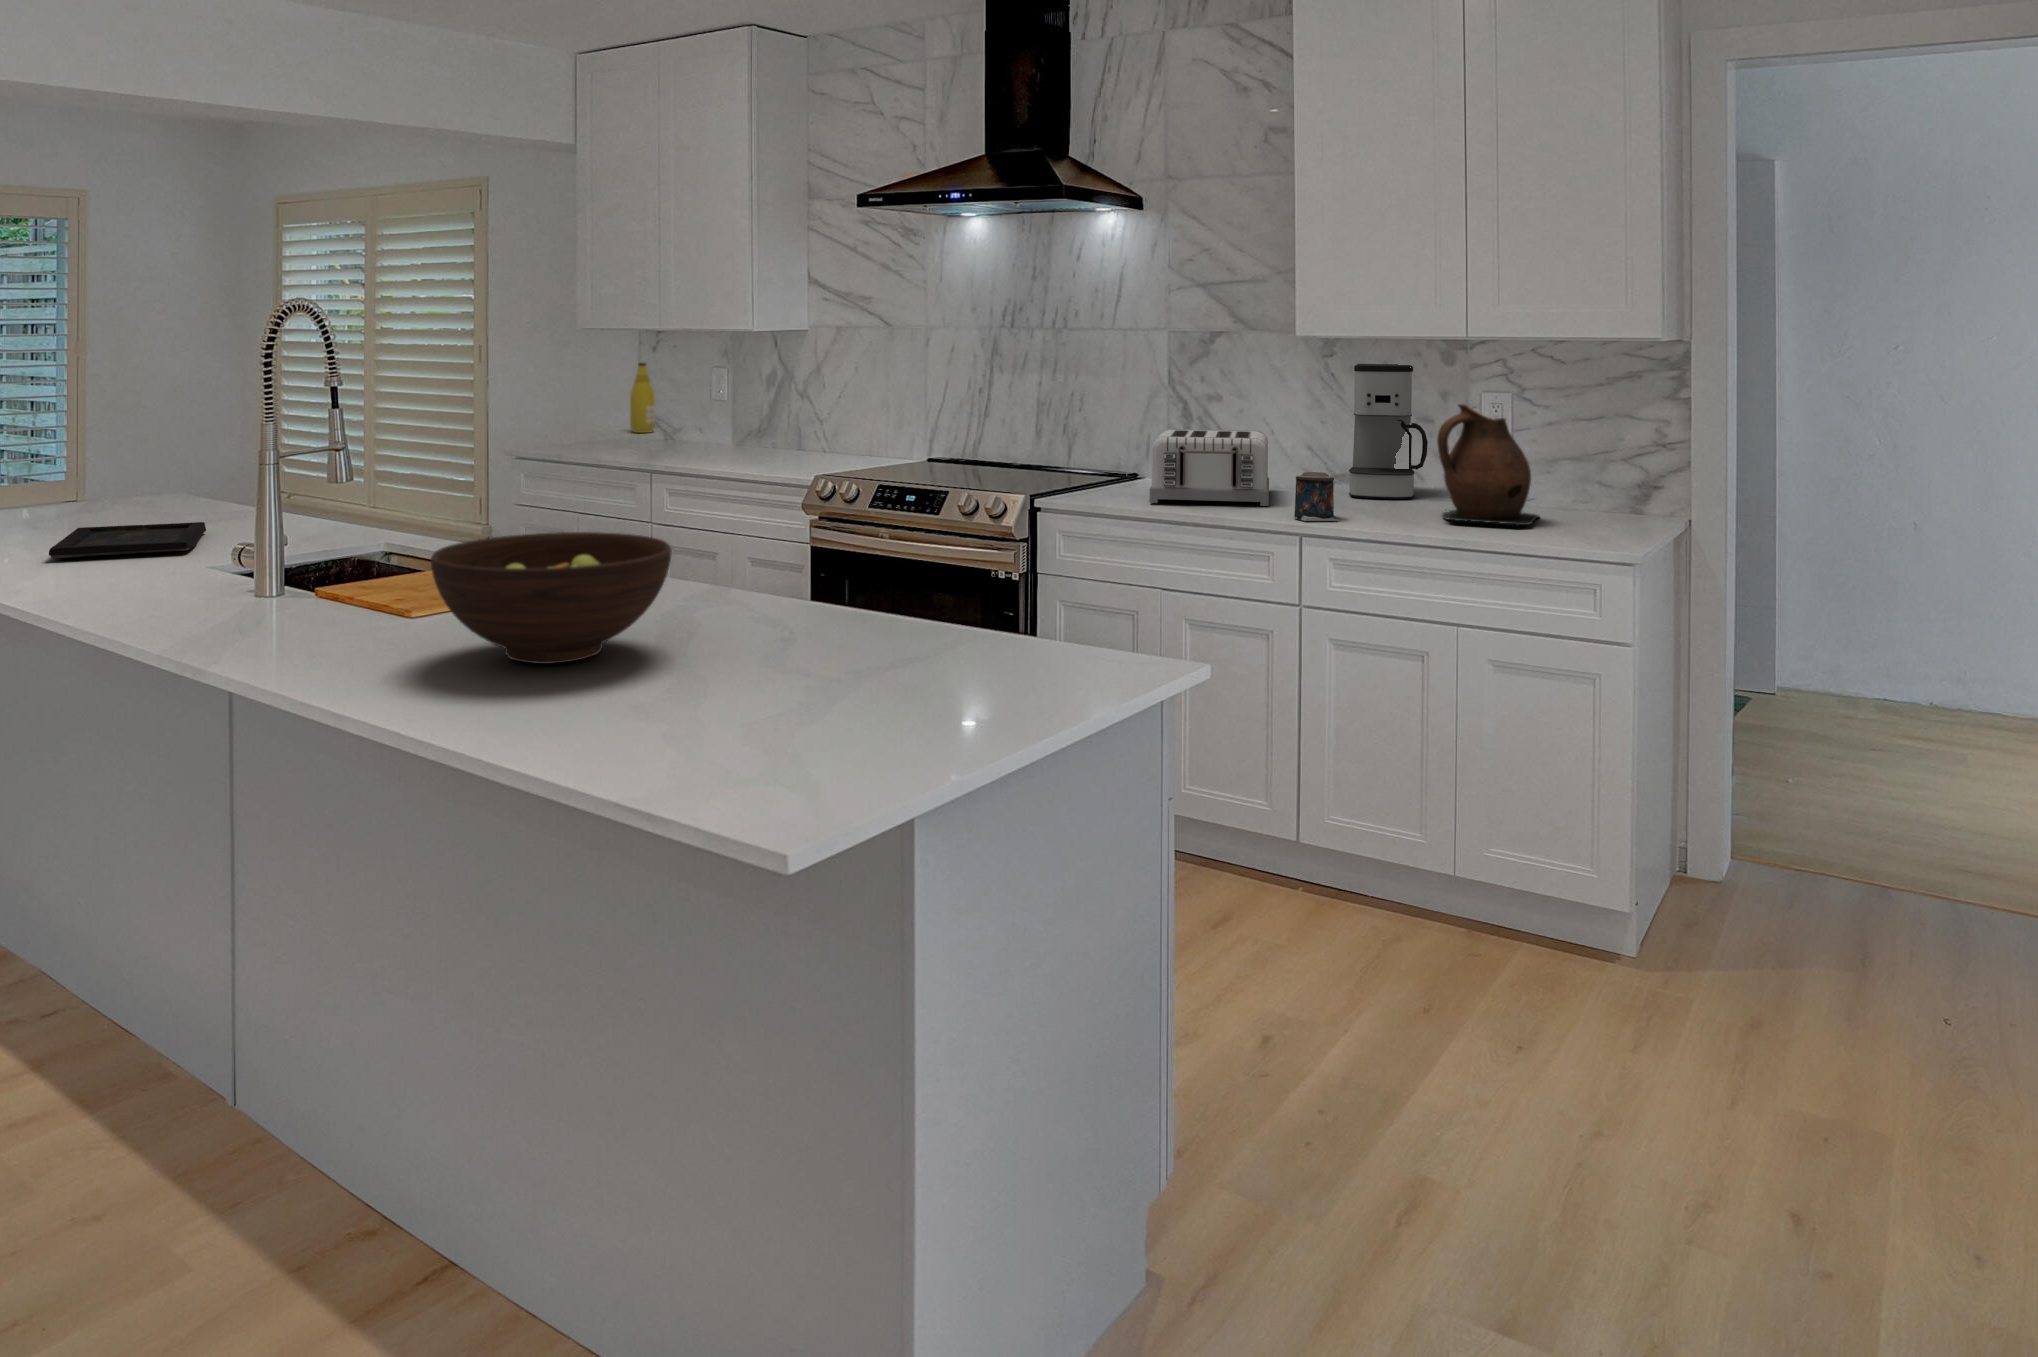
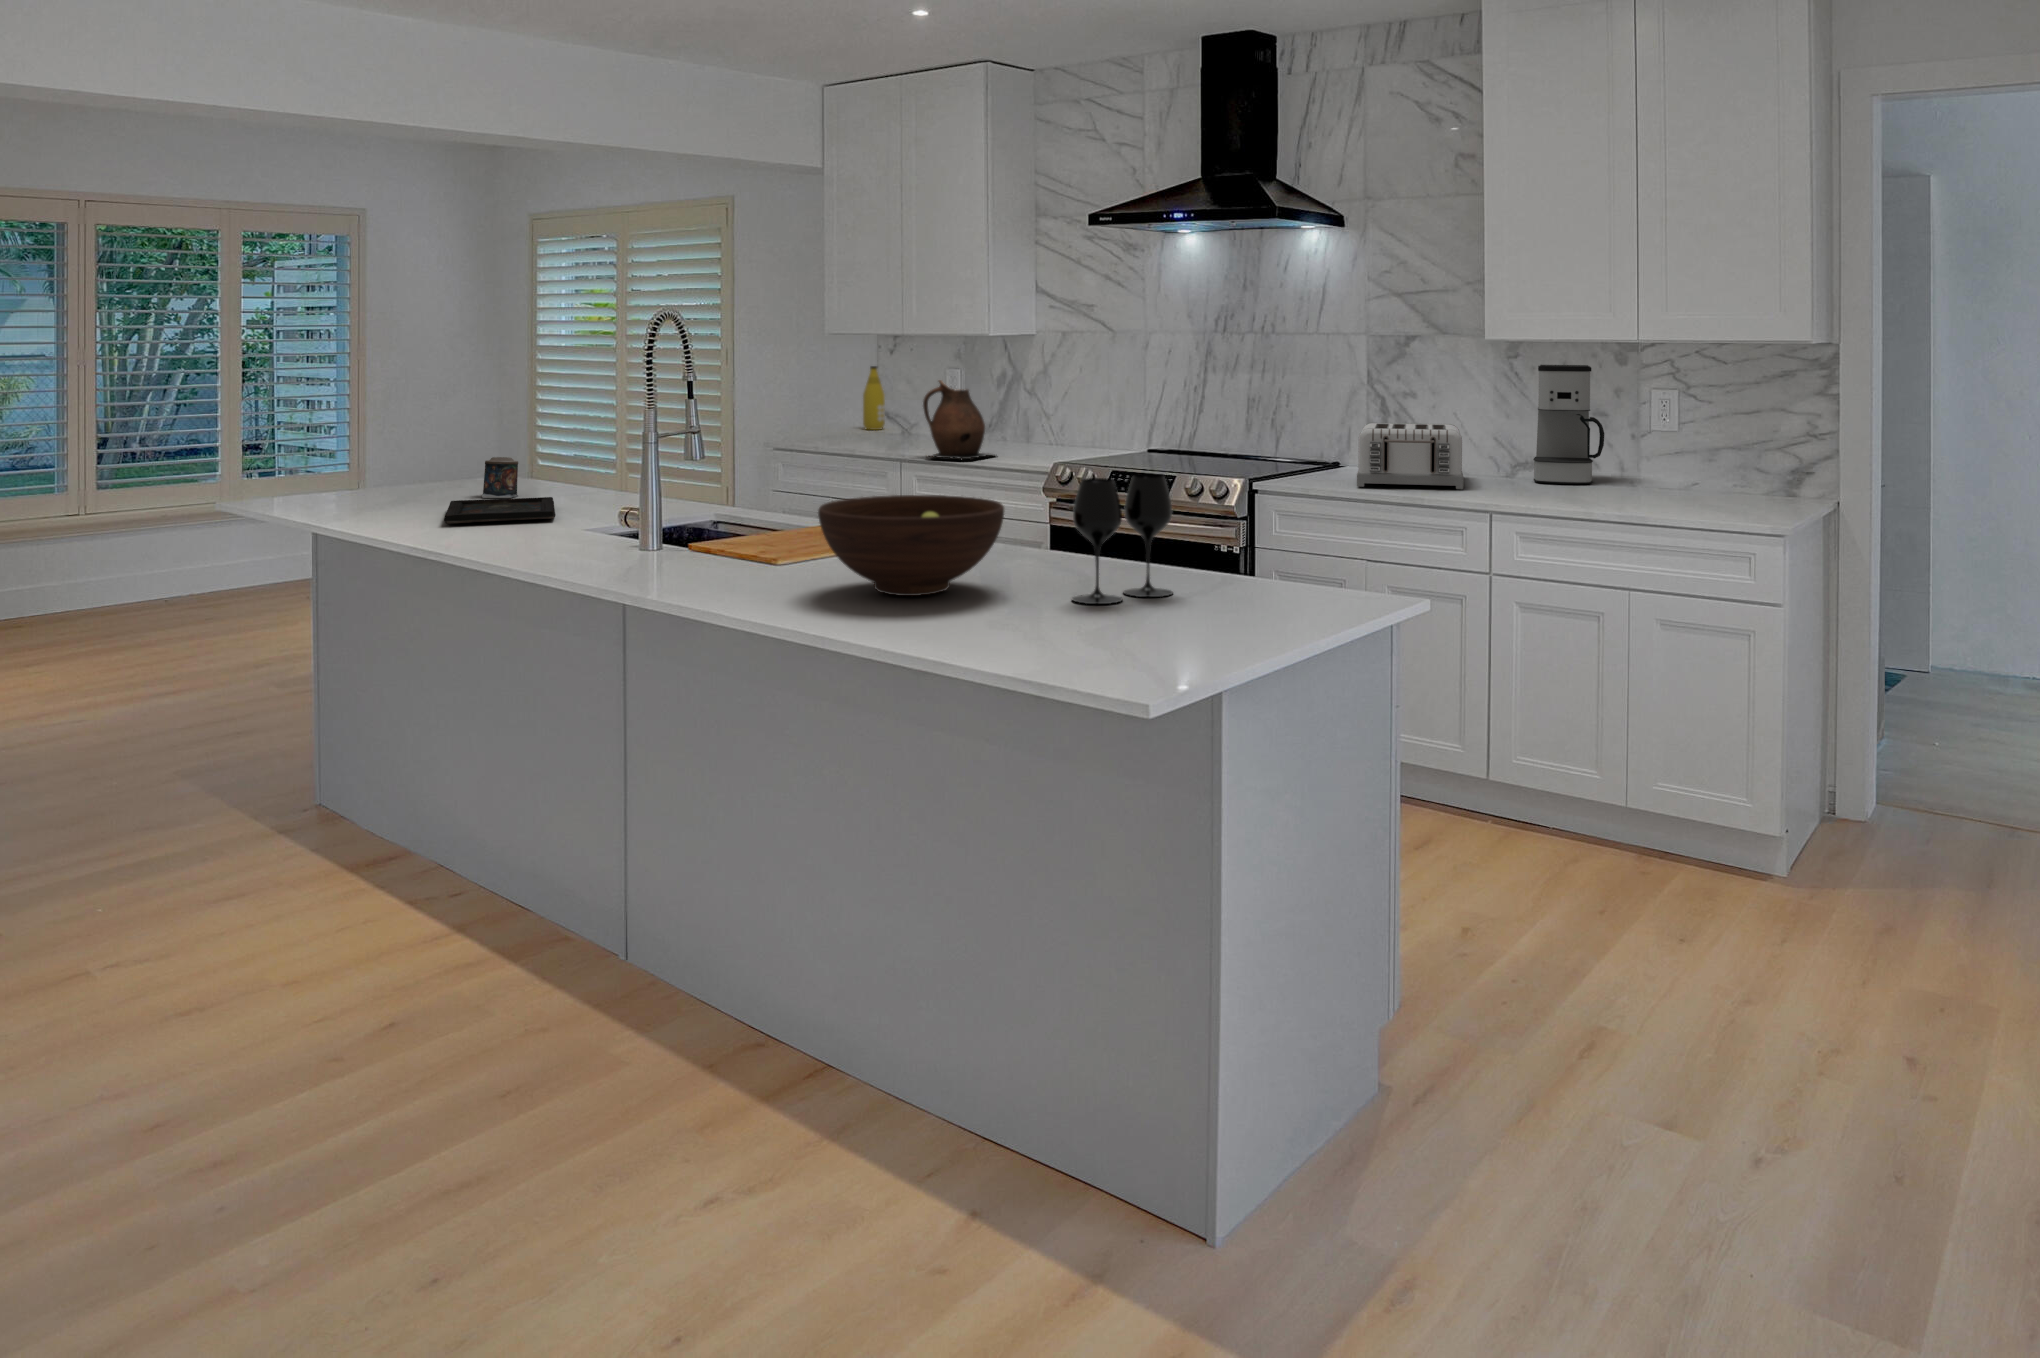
ceramic pitcher: present [1437,404,1540,526] -> present [923,380,997,460]
candle: present [1294,472,1340,521] -> present [482,457,518,498]
wine glass: none [747,509,880,675] -> present [1072,474,1173,604]

